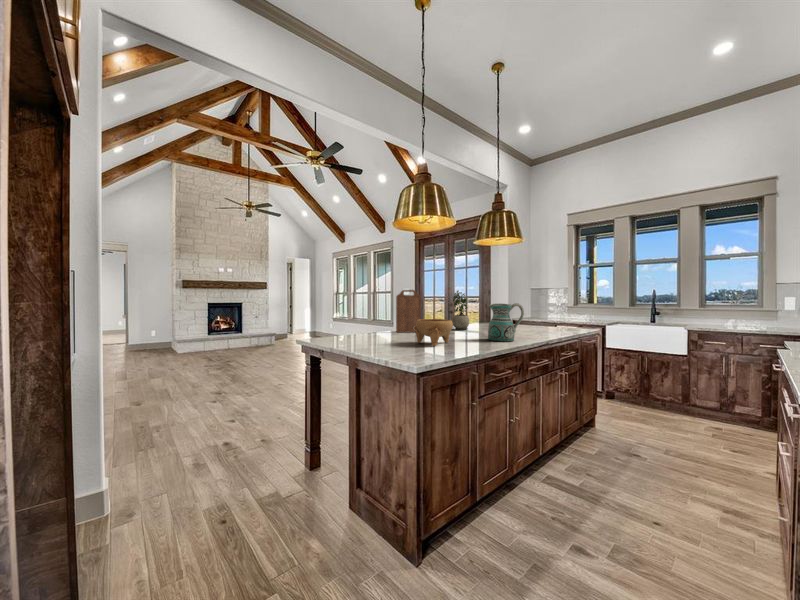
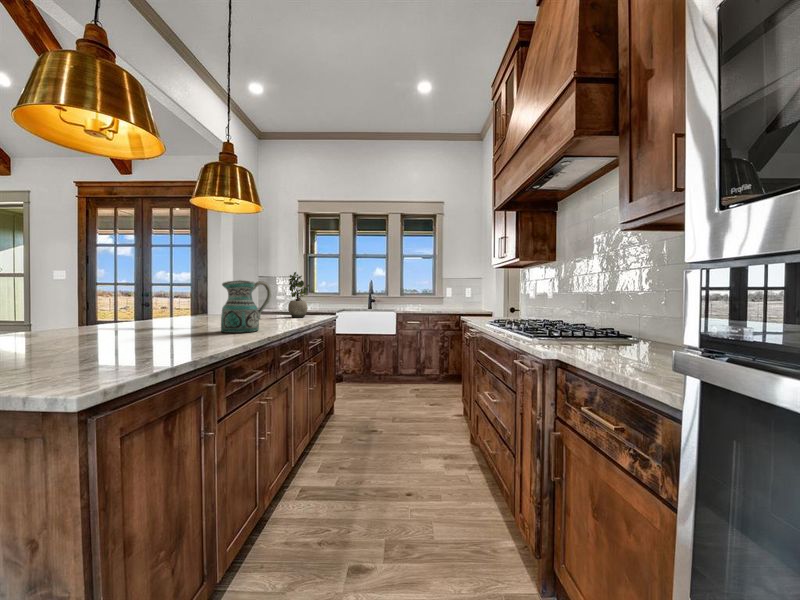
cutting board: present [396,290,421,332] -> none [32,257,93,334]
potted plant: present [453,291,469,330] -> present [288,272,310,317]
bowl: present [414,319,453,346] -> none [75,303,162,349]

